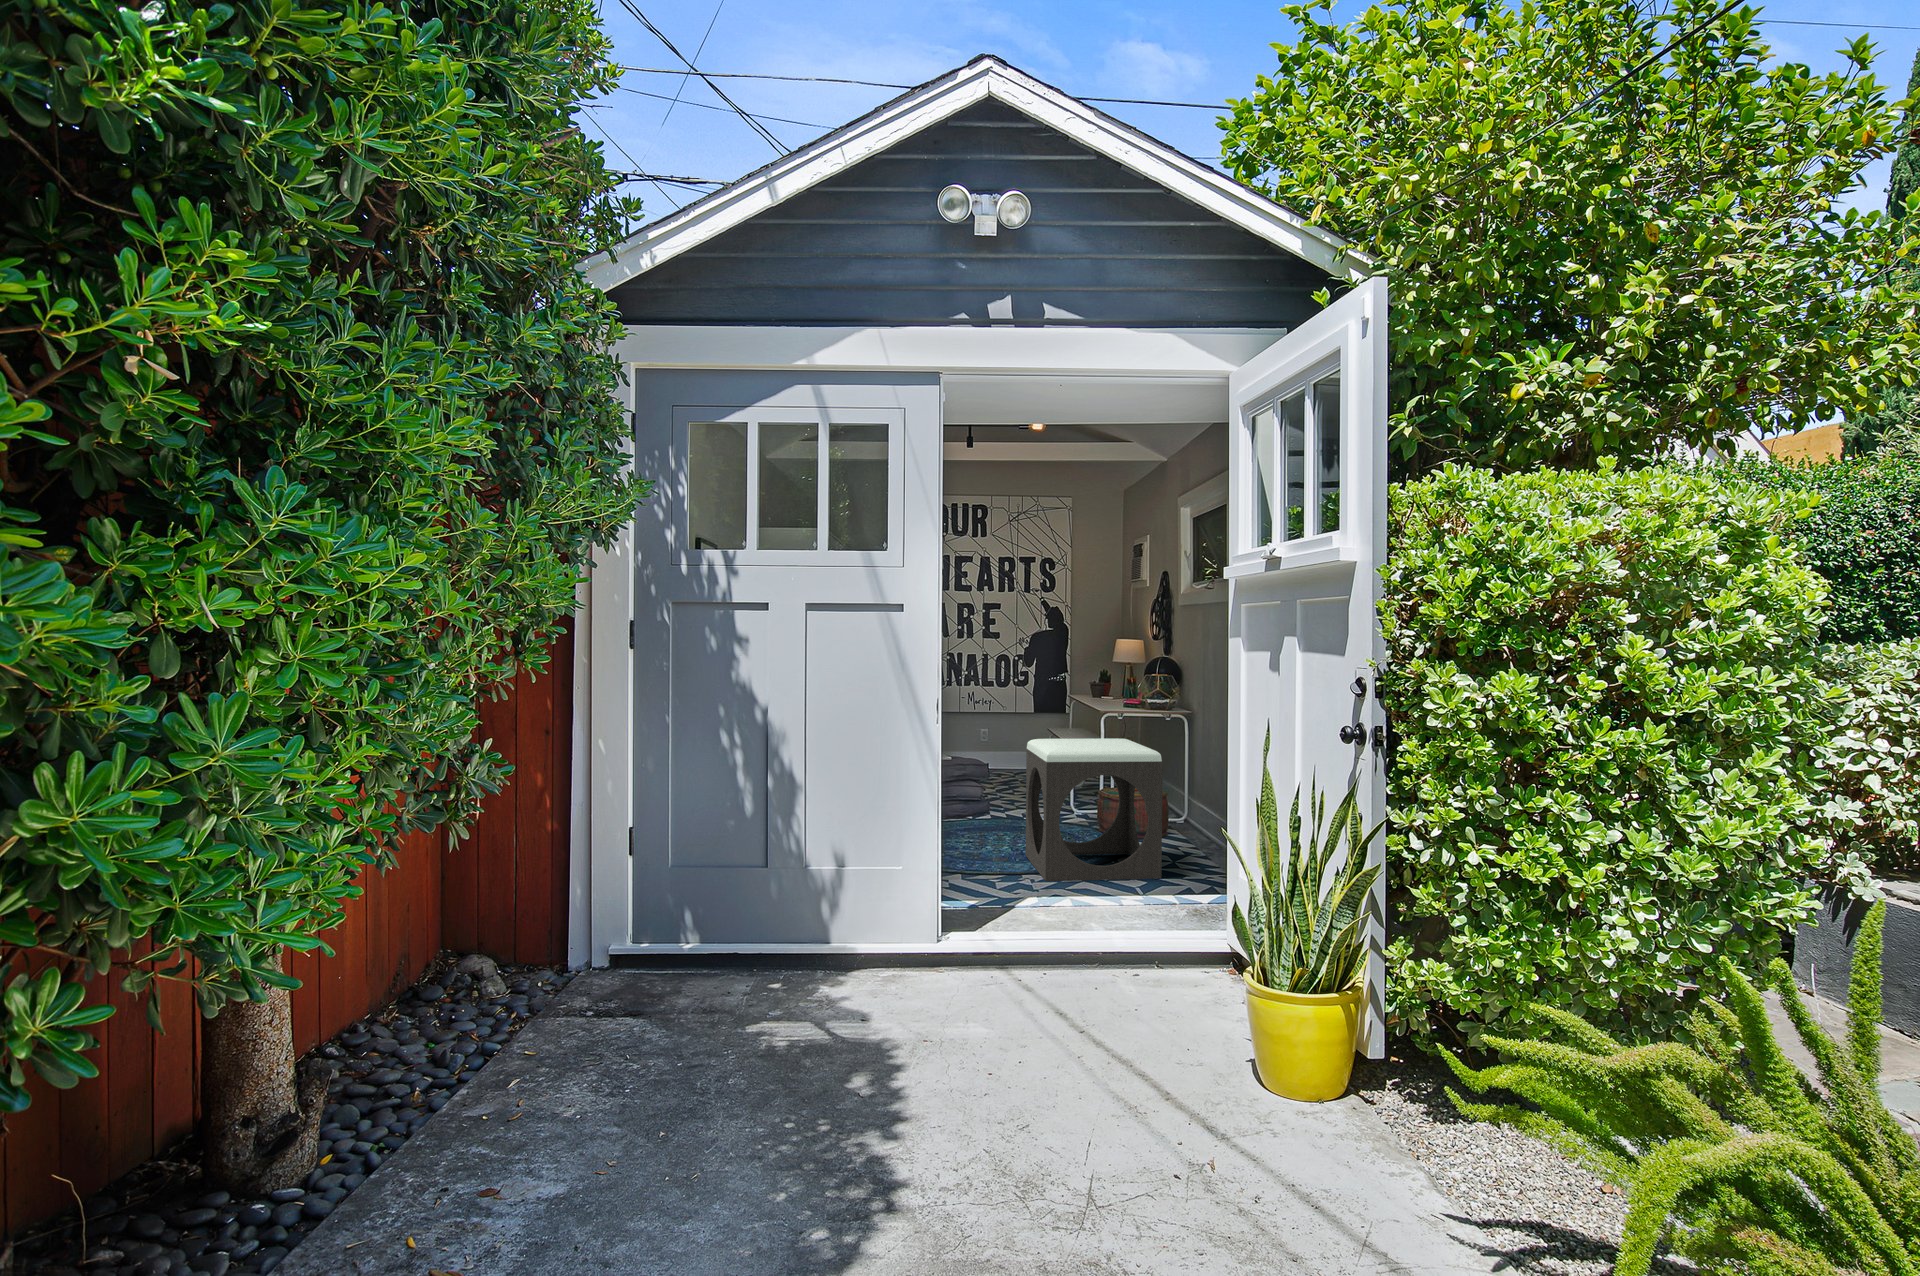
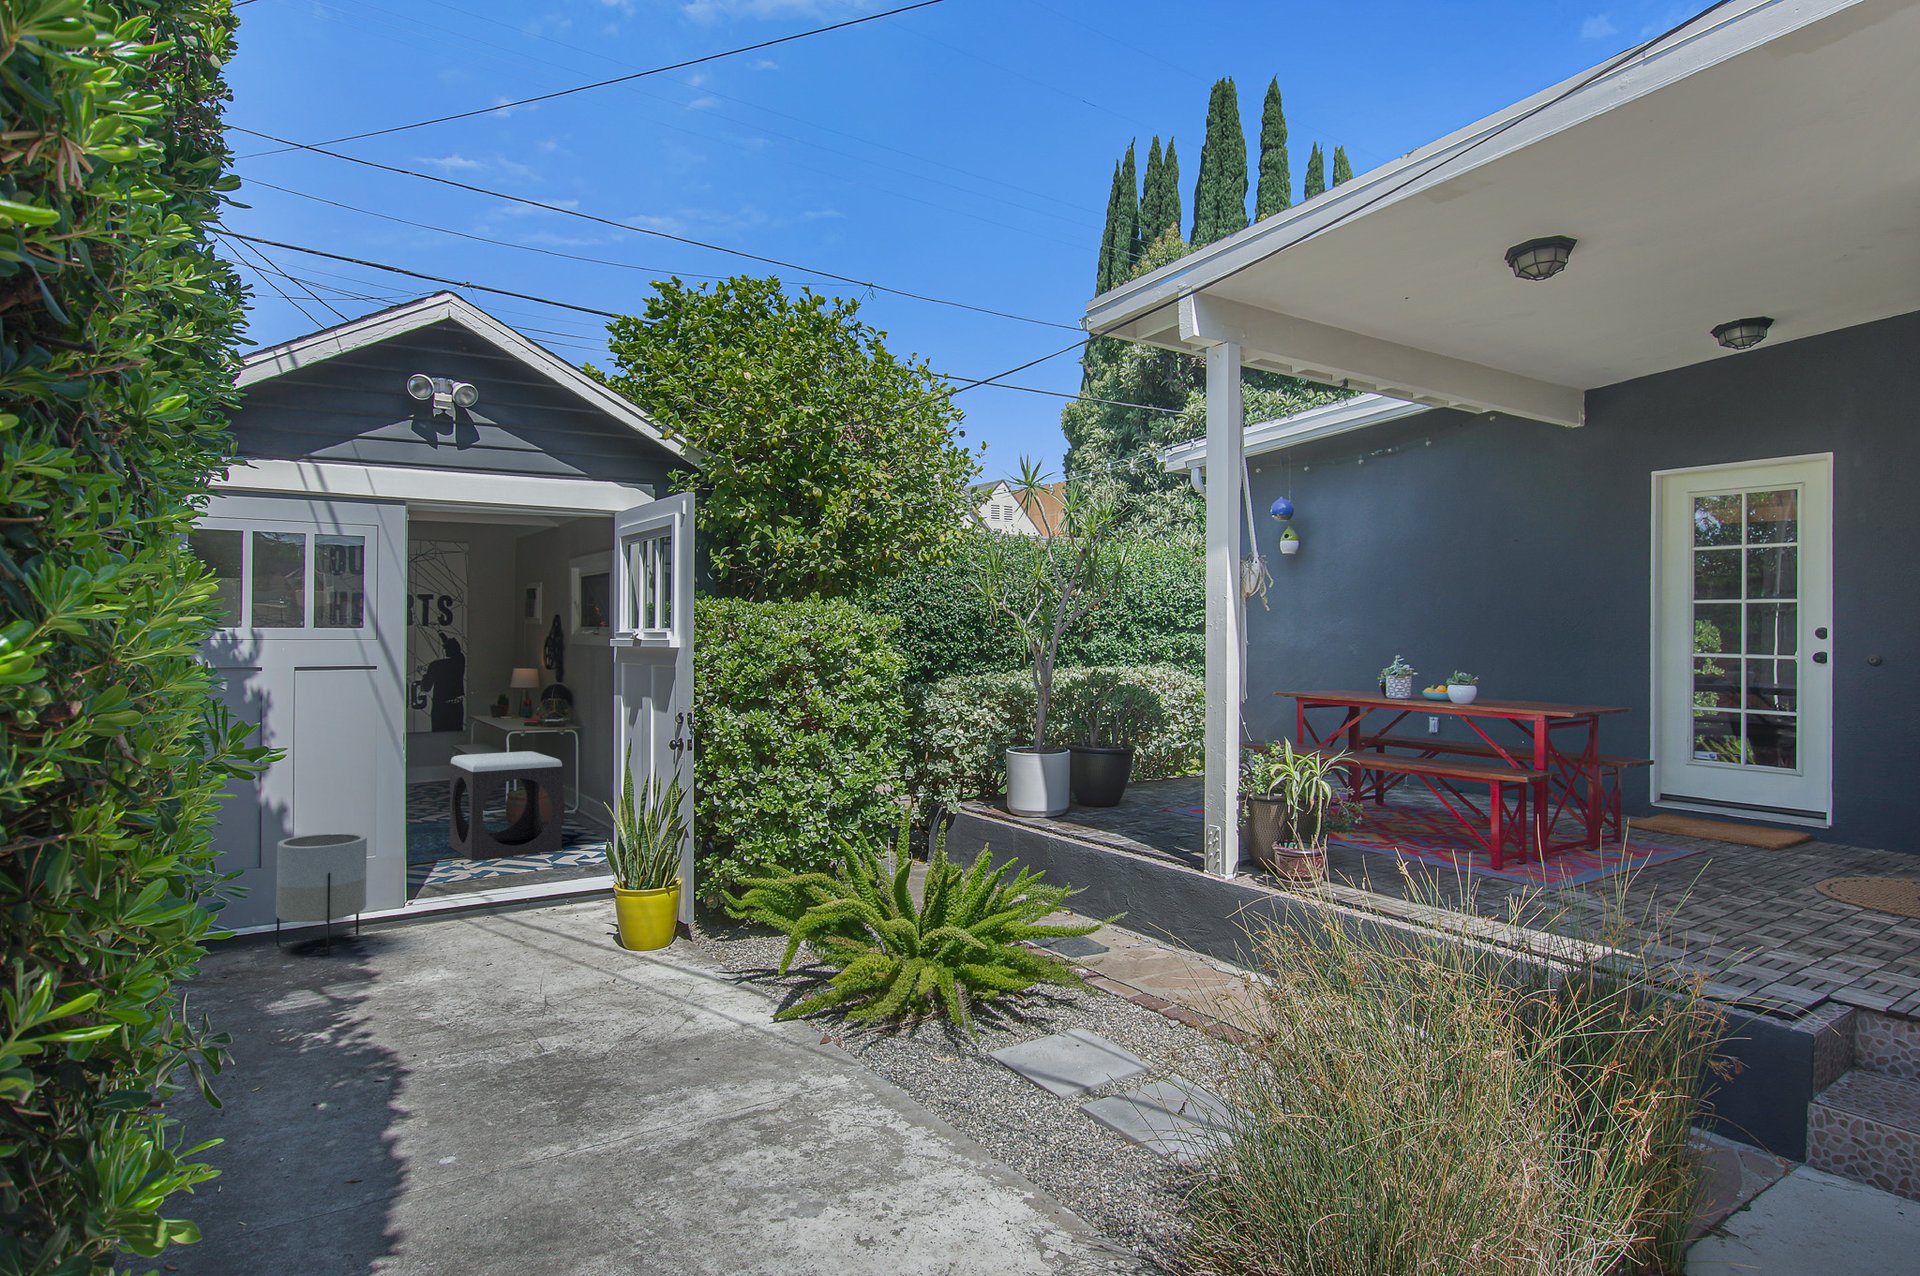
planter: none [773,836,882,1013] -> present [276,833,367,954]

